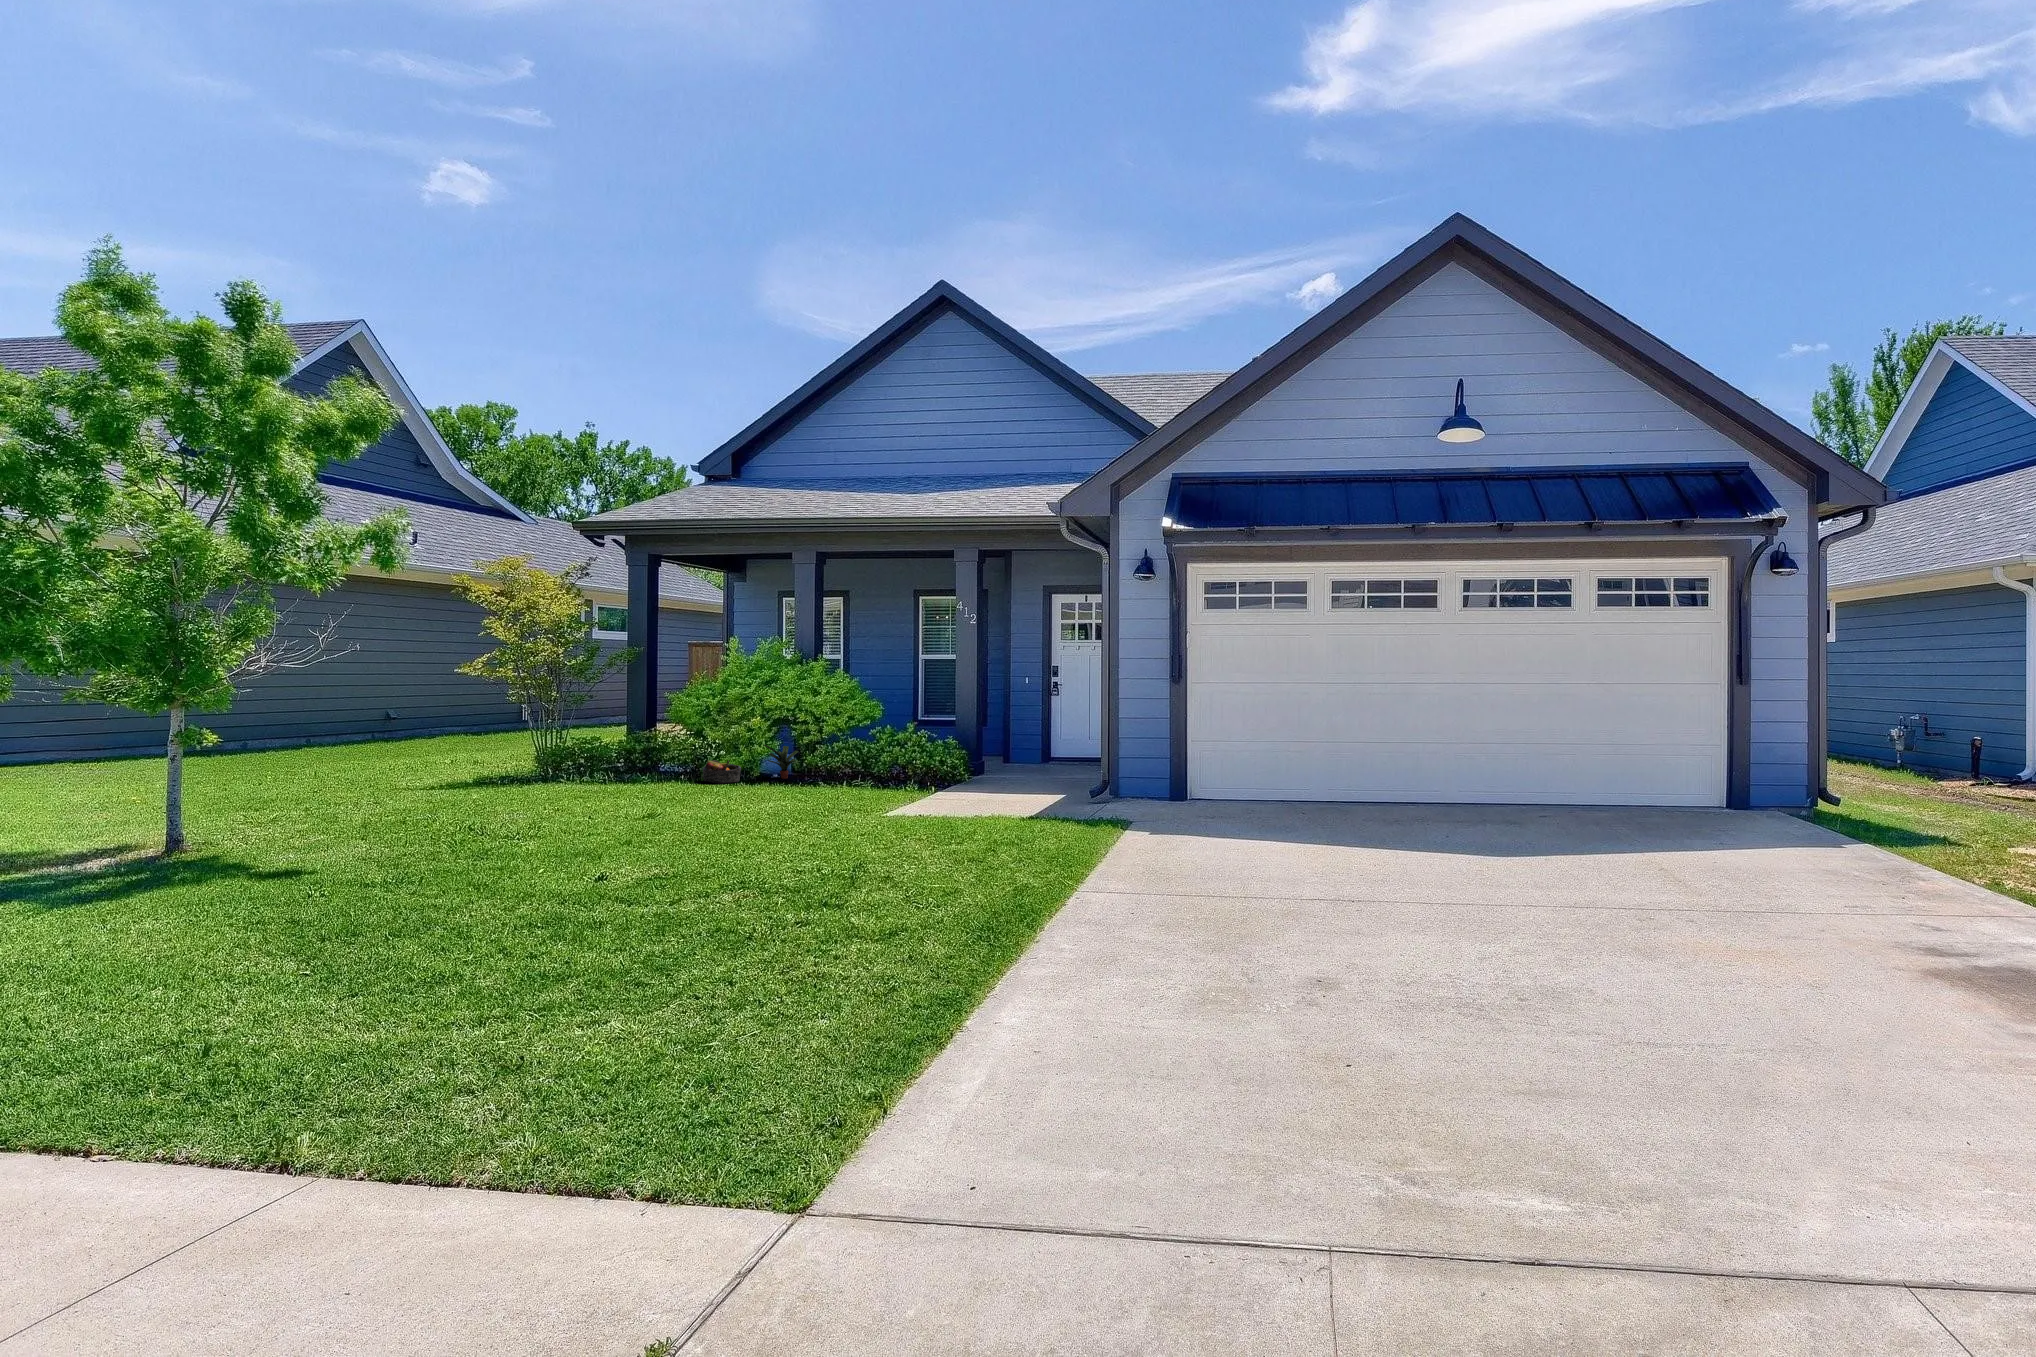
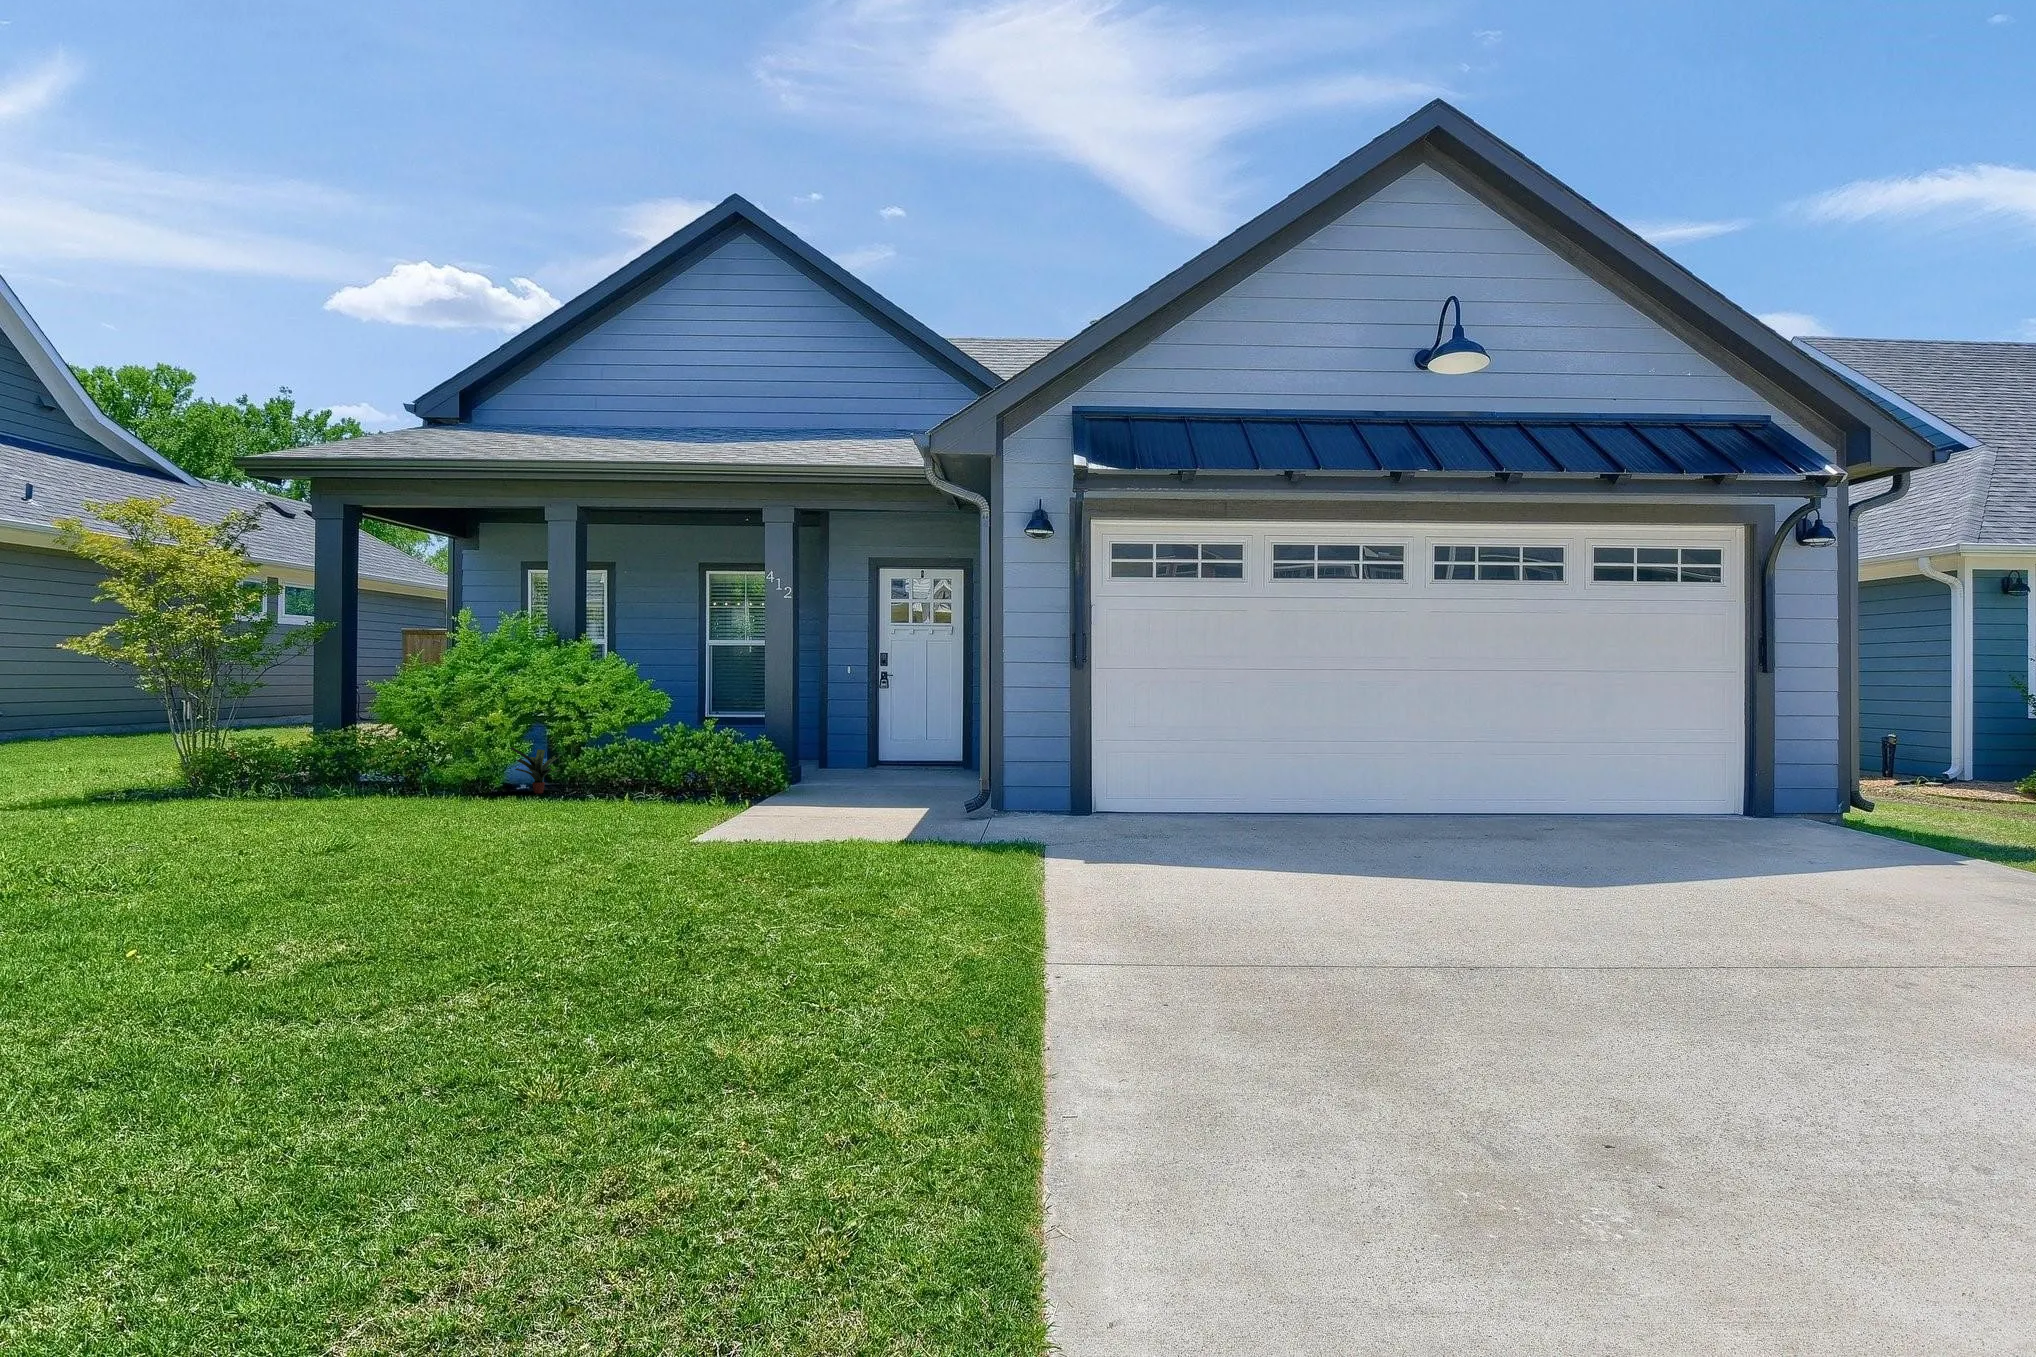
basket: present [703,760,741,784] -> none [420,769,477,801]

